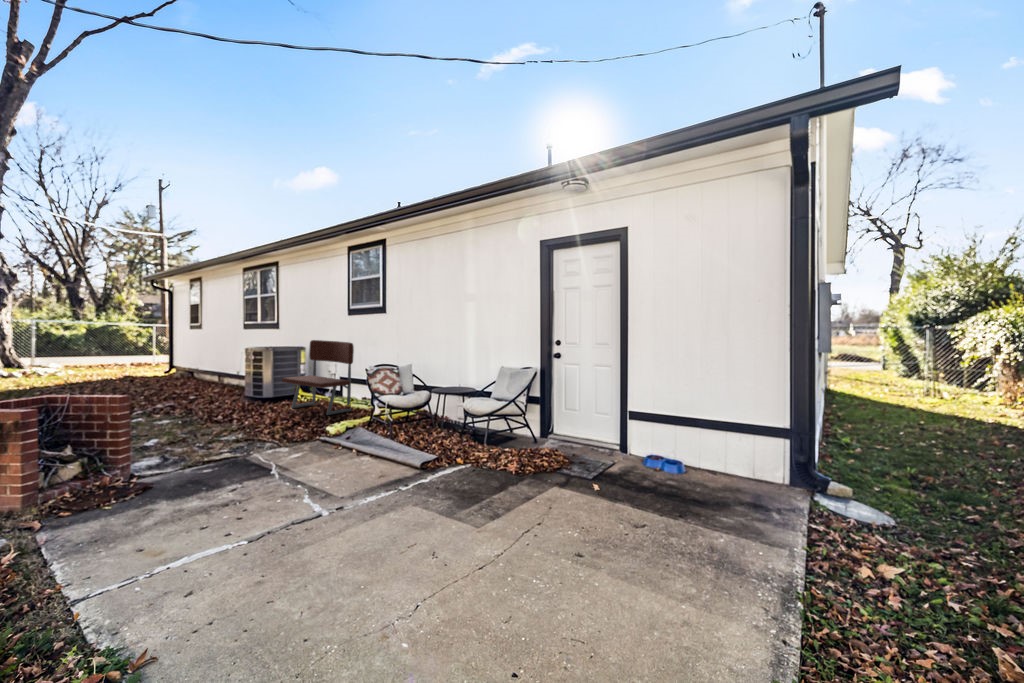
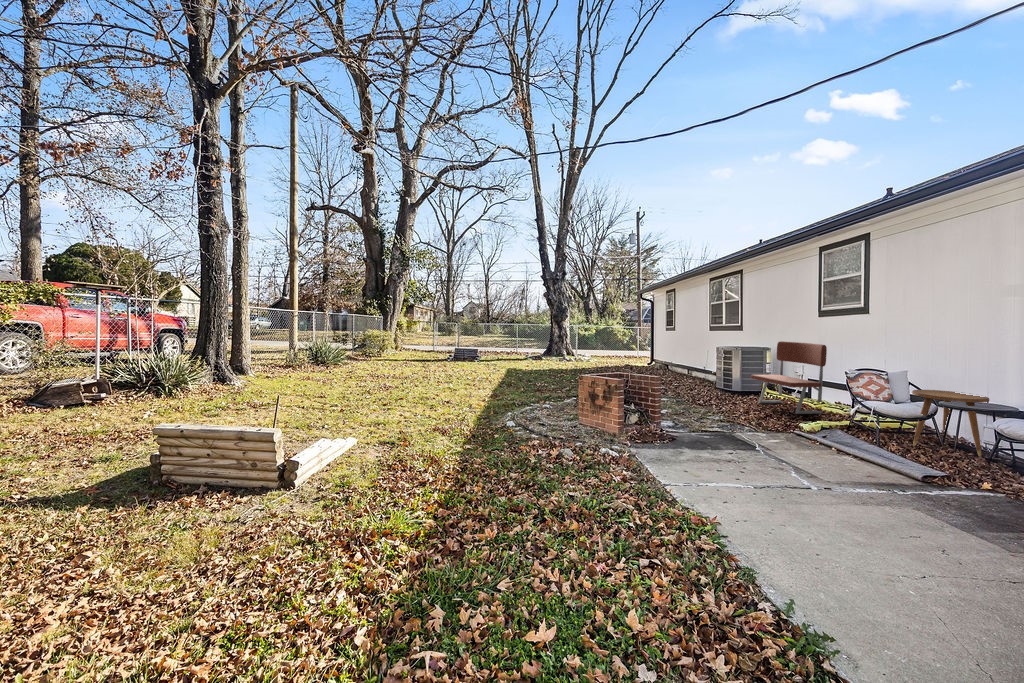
side table: none [415,380,463,433] -> present [912,390,989,457]

